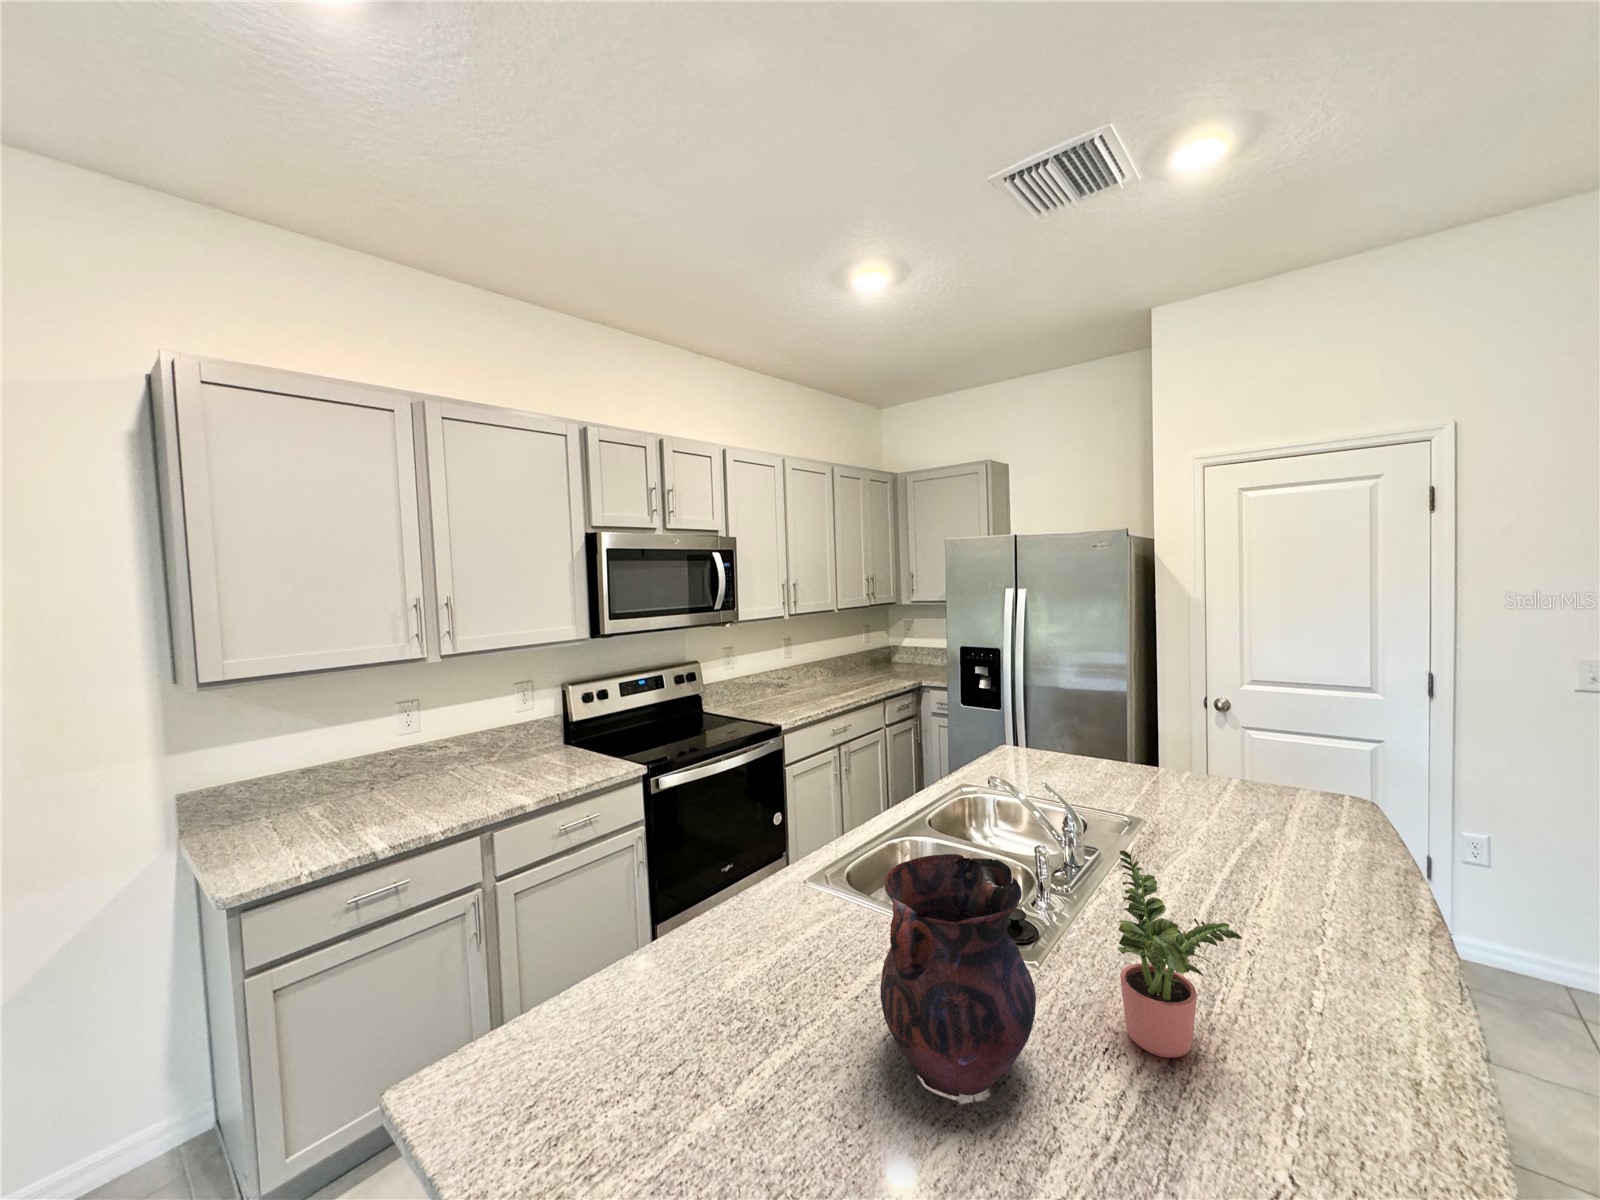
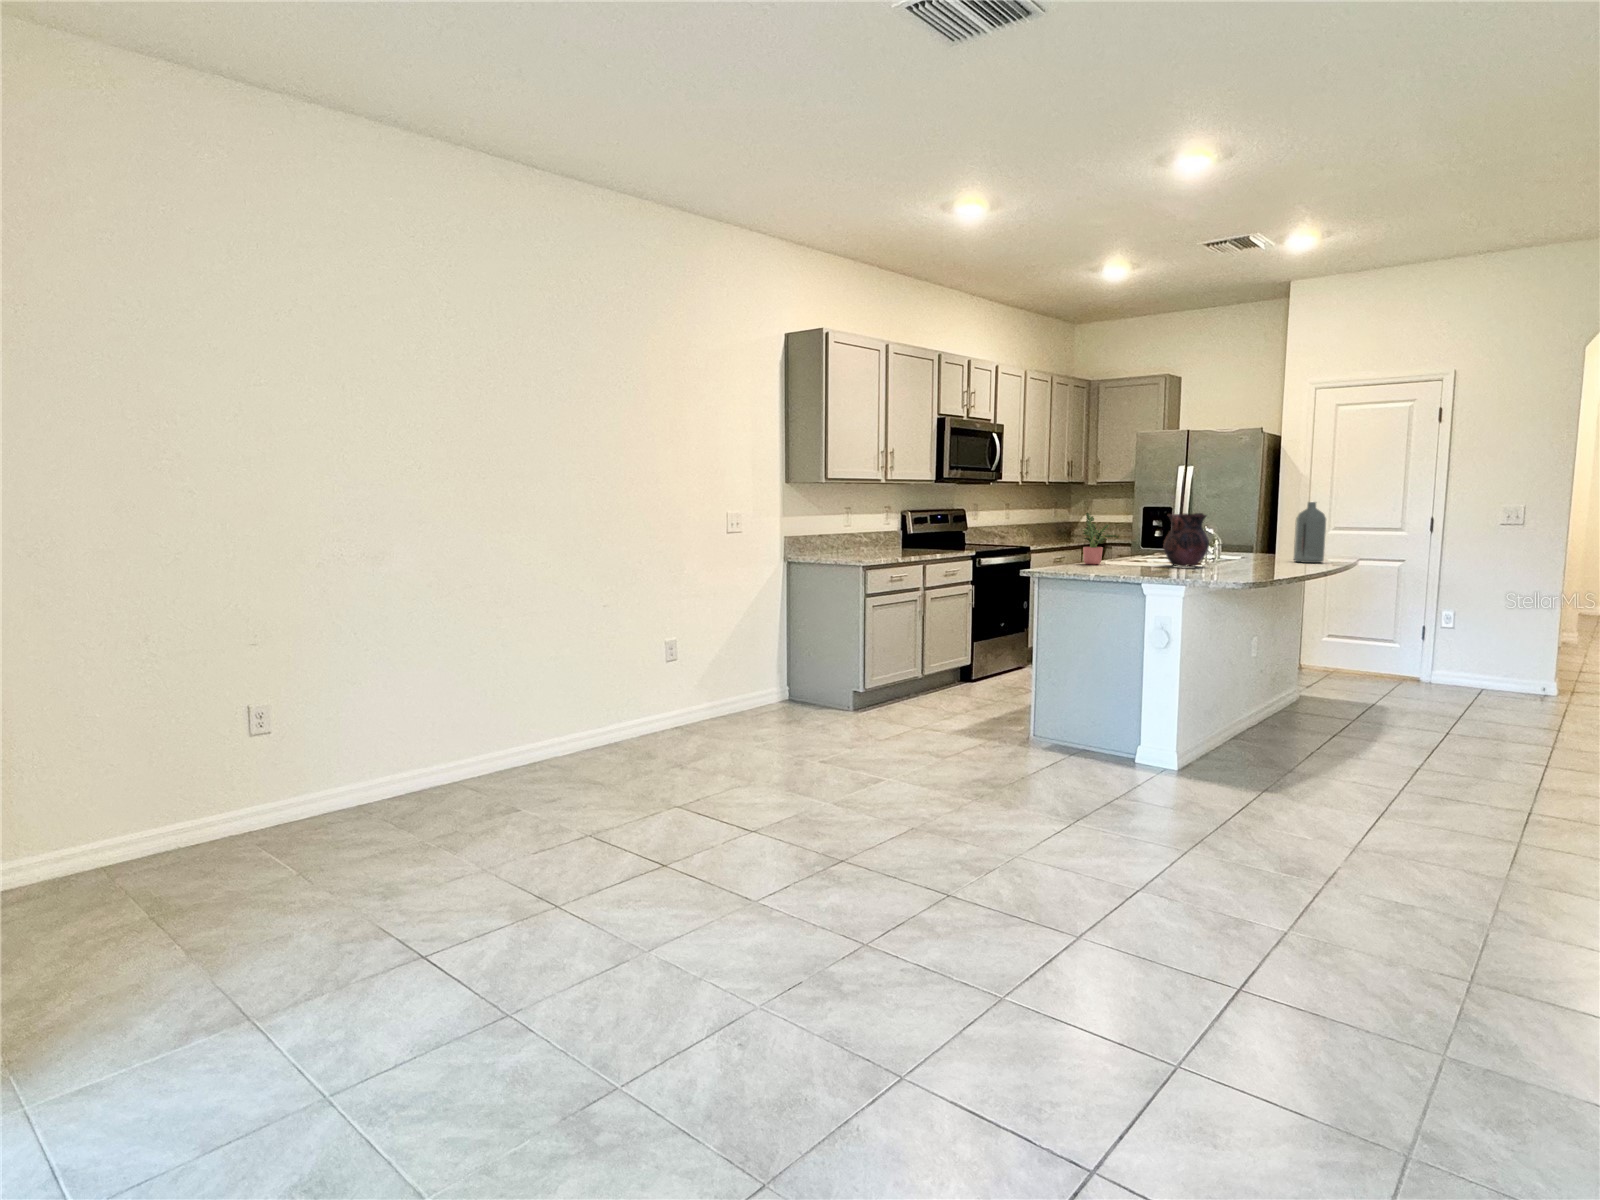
bottle: none [1279,753,1378,943] -> present [1294,502,1326,563]
potted plant: present [1118,847,1242,1058] -> present [1083,513,1119,565]

